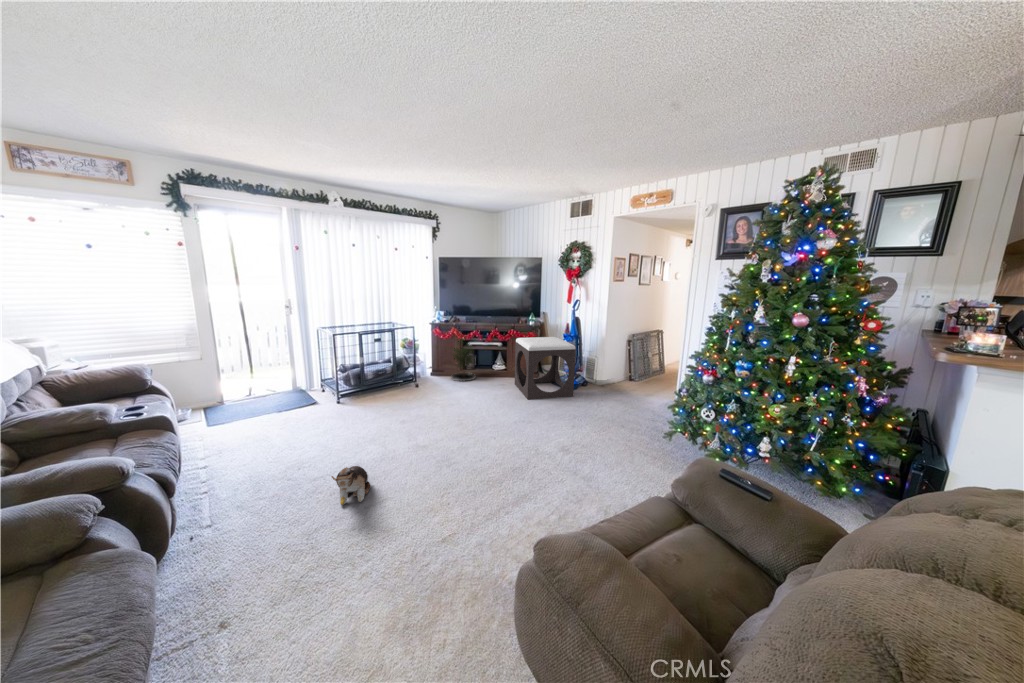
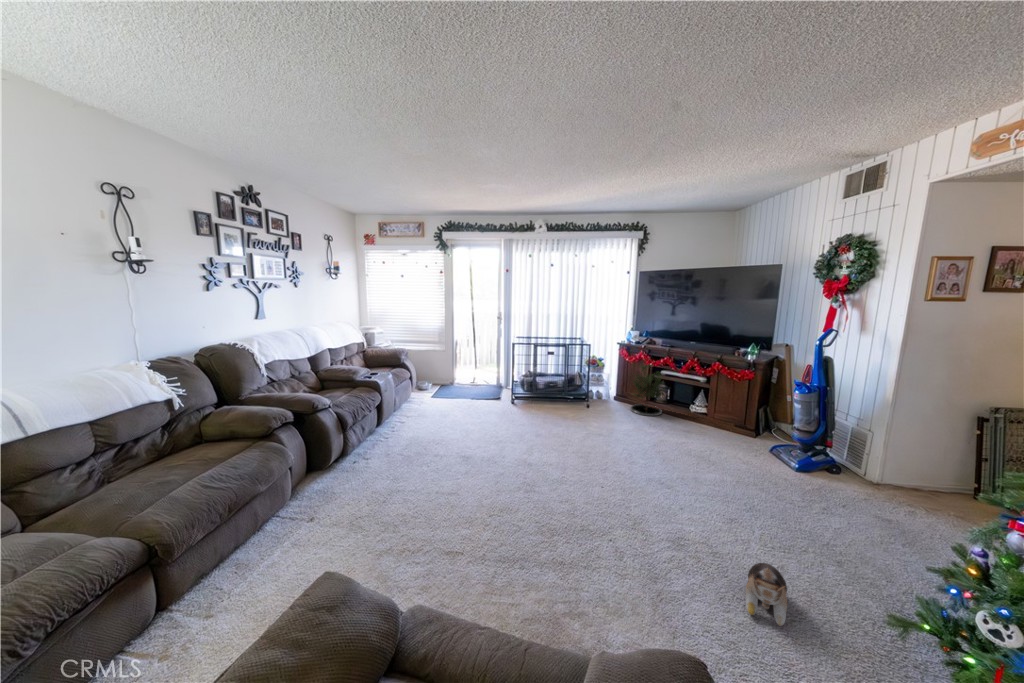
footstool: present [515,337,576,399] -> none [699,375,794,479]
plush toy: present [332,466,370,505] -> present [746,563,788,626]

